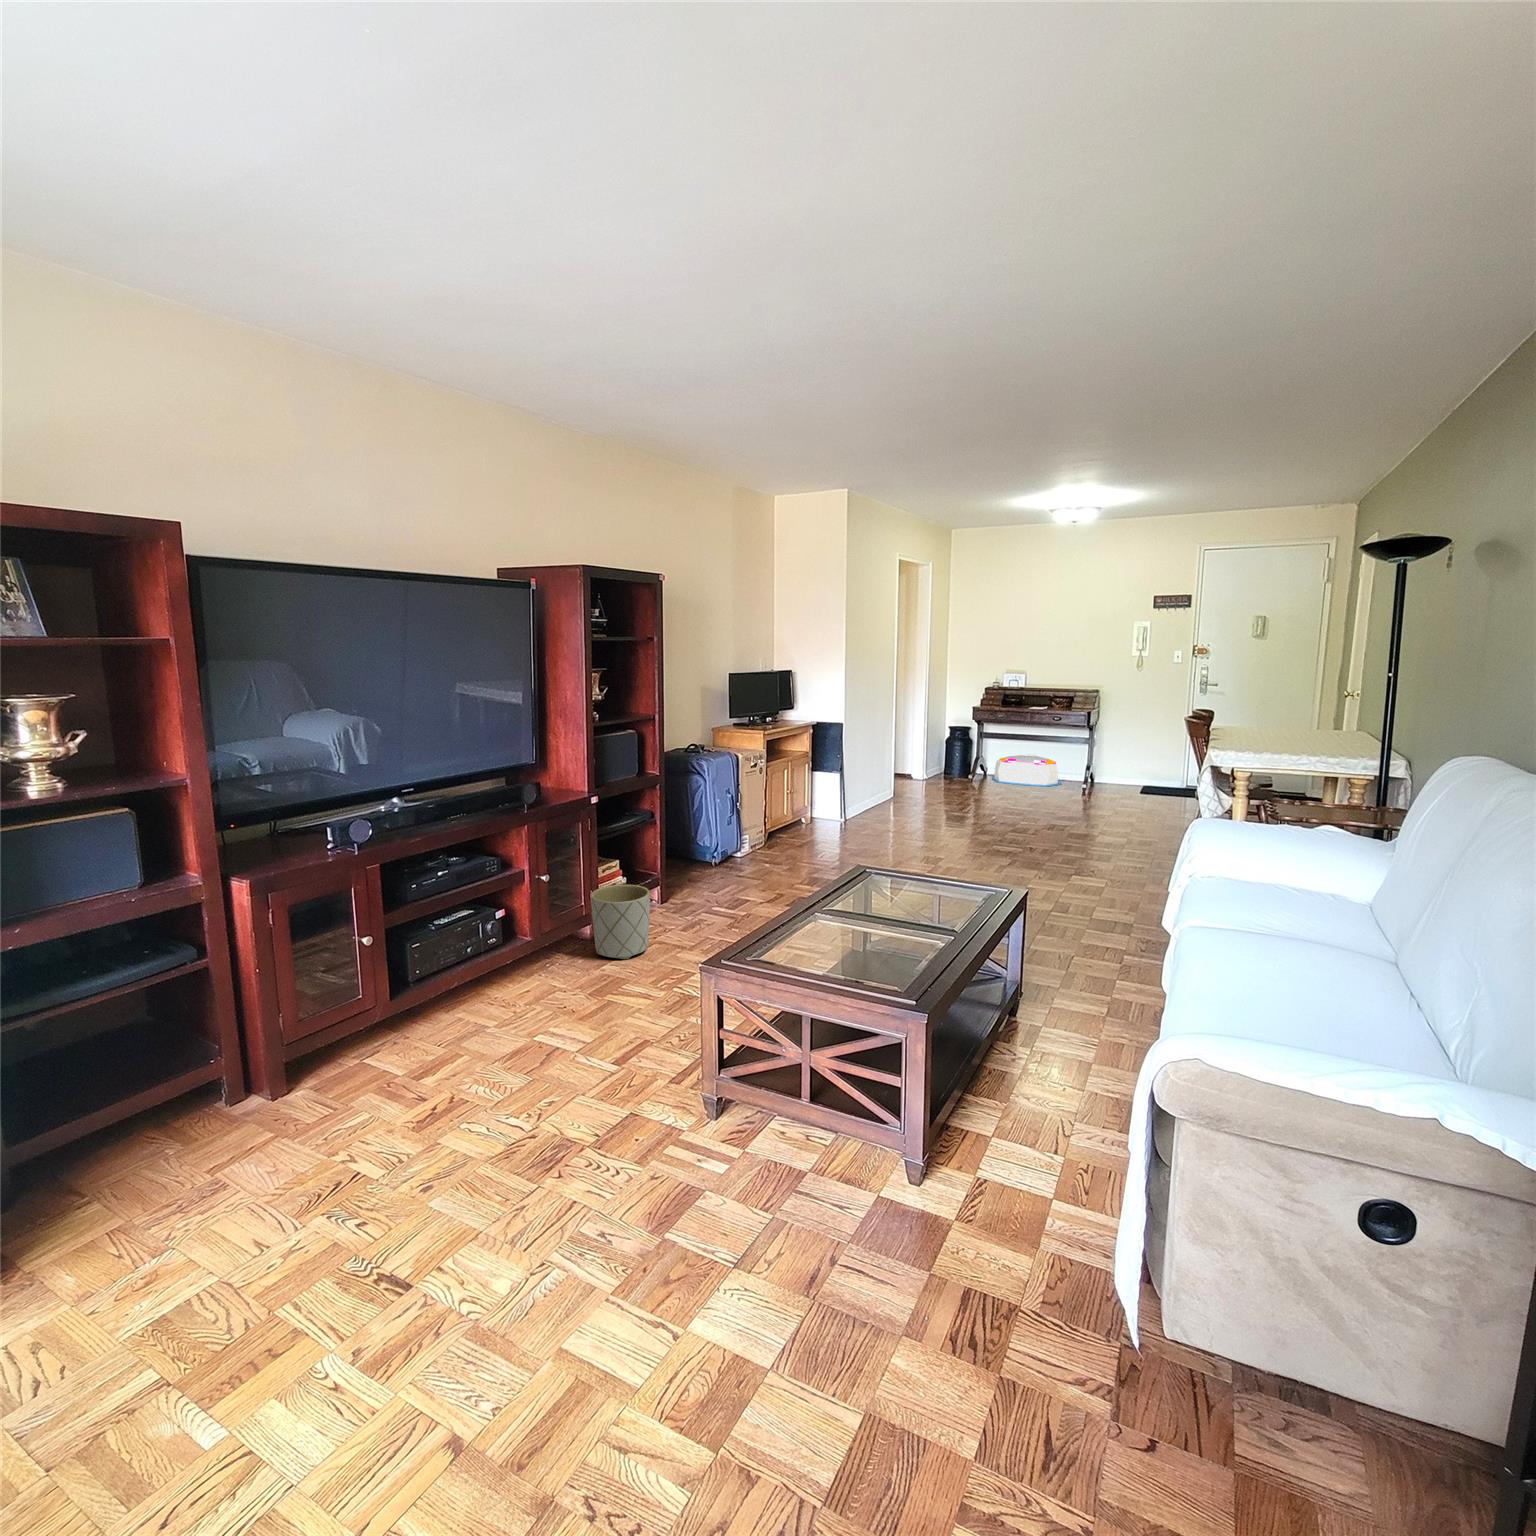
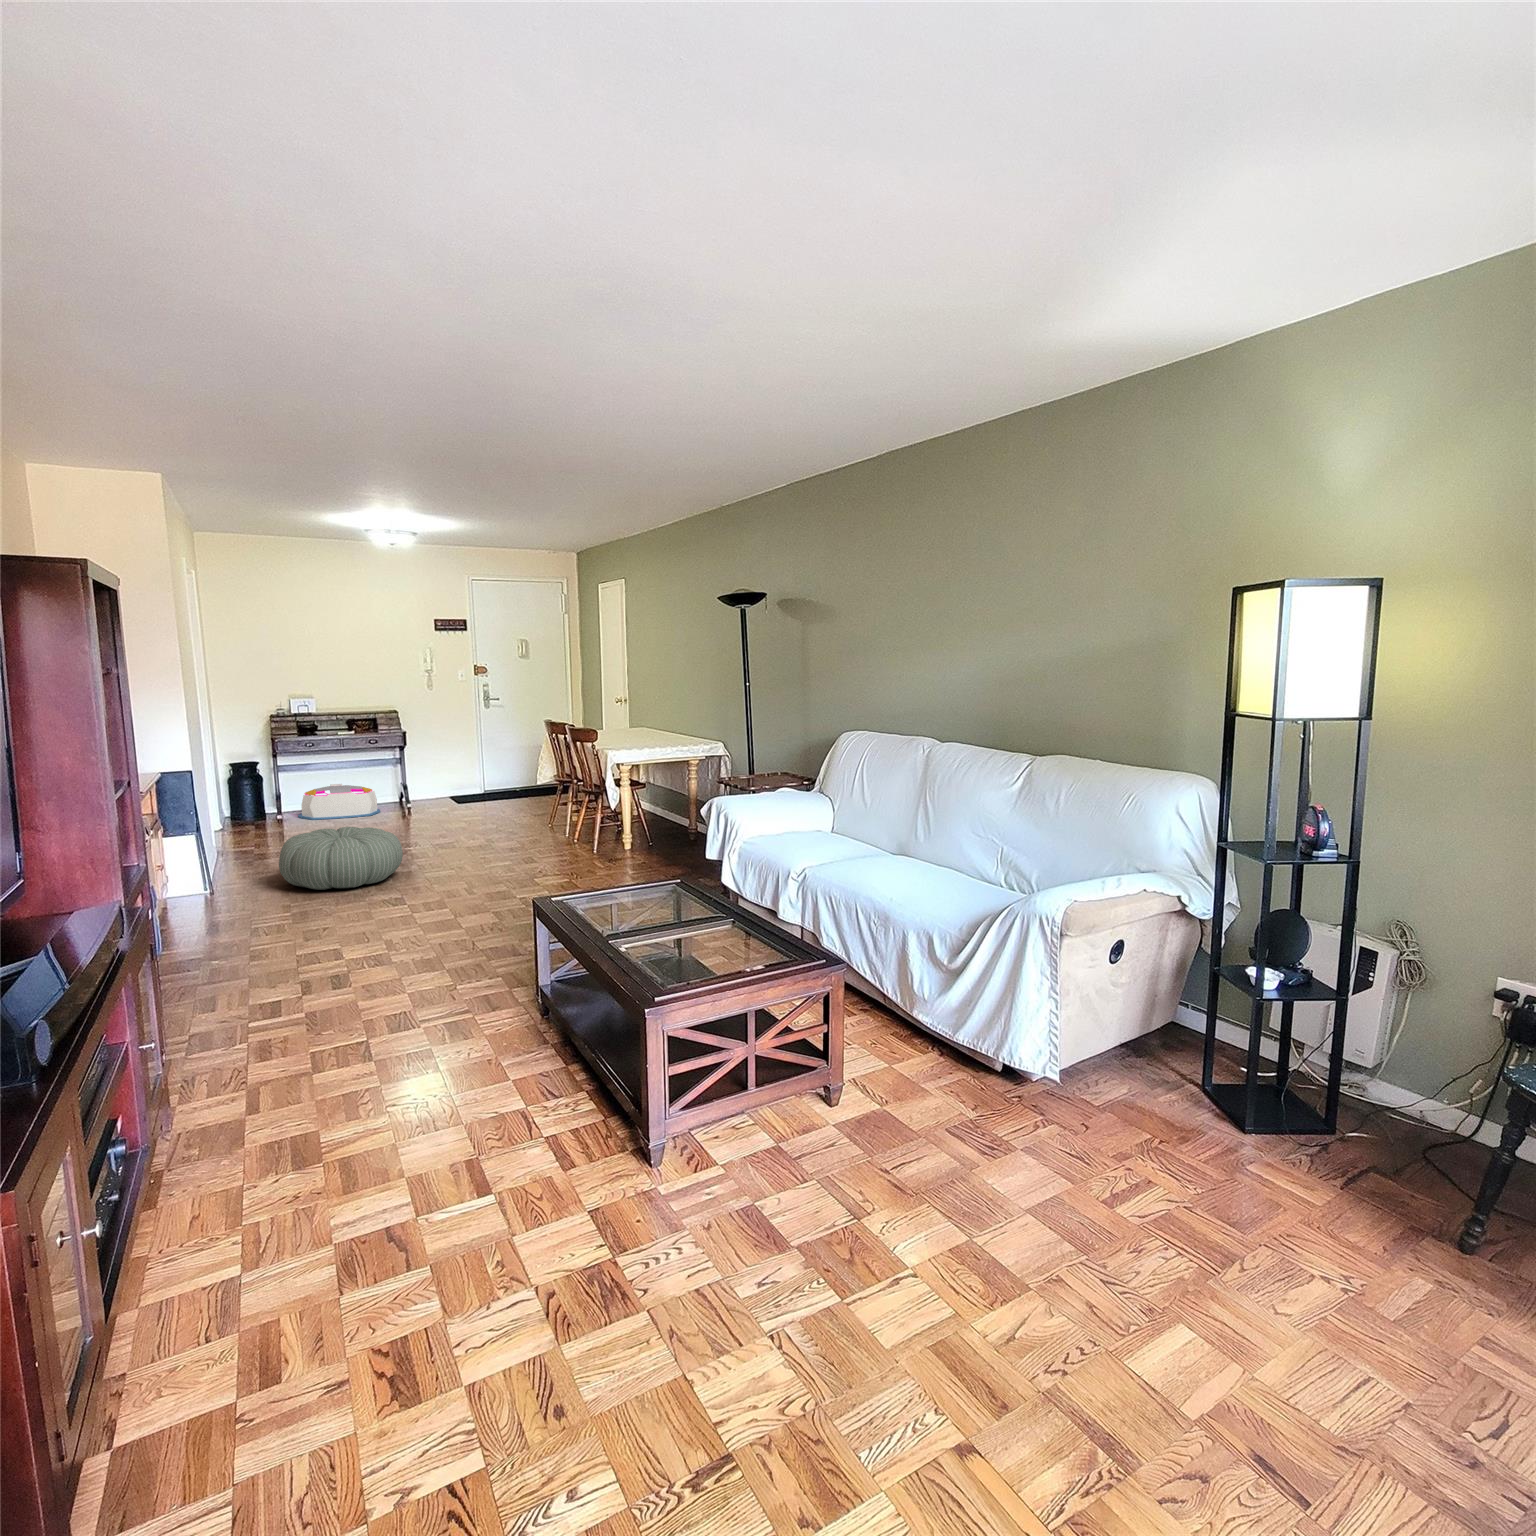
pouf: none [884,787,981,840] -> present [279,827,403,890]
planter: present [591,884,650,959] -> none [159,1011,263,1134]

